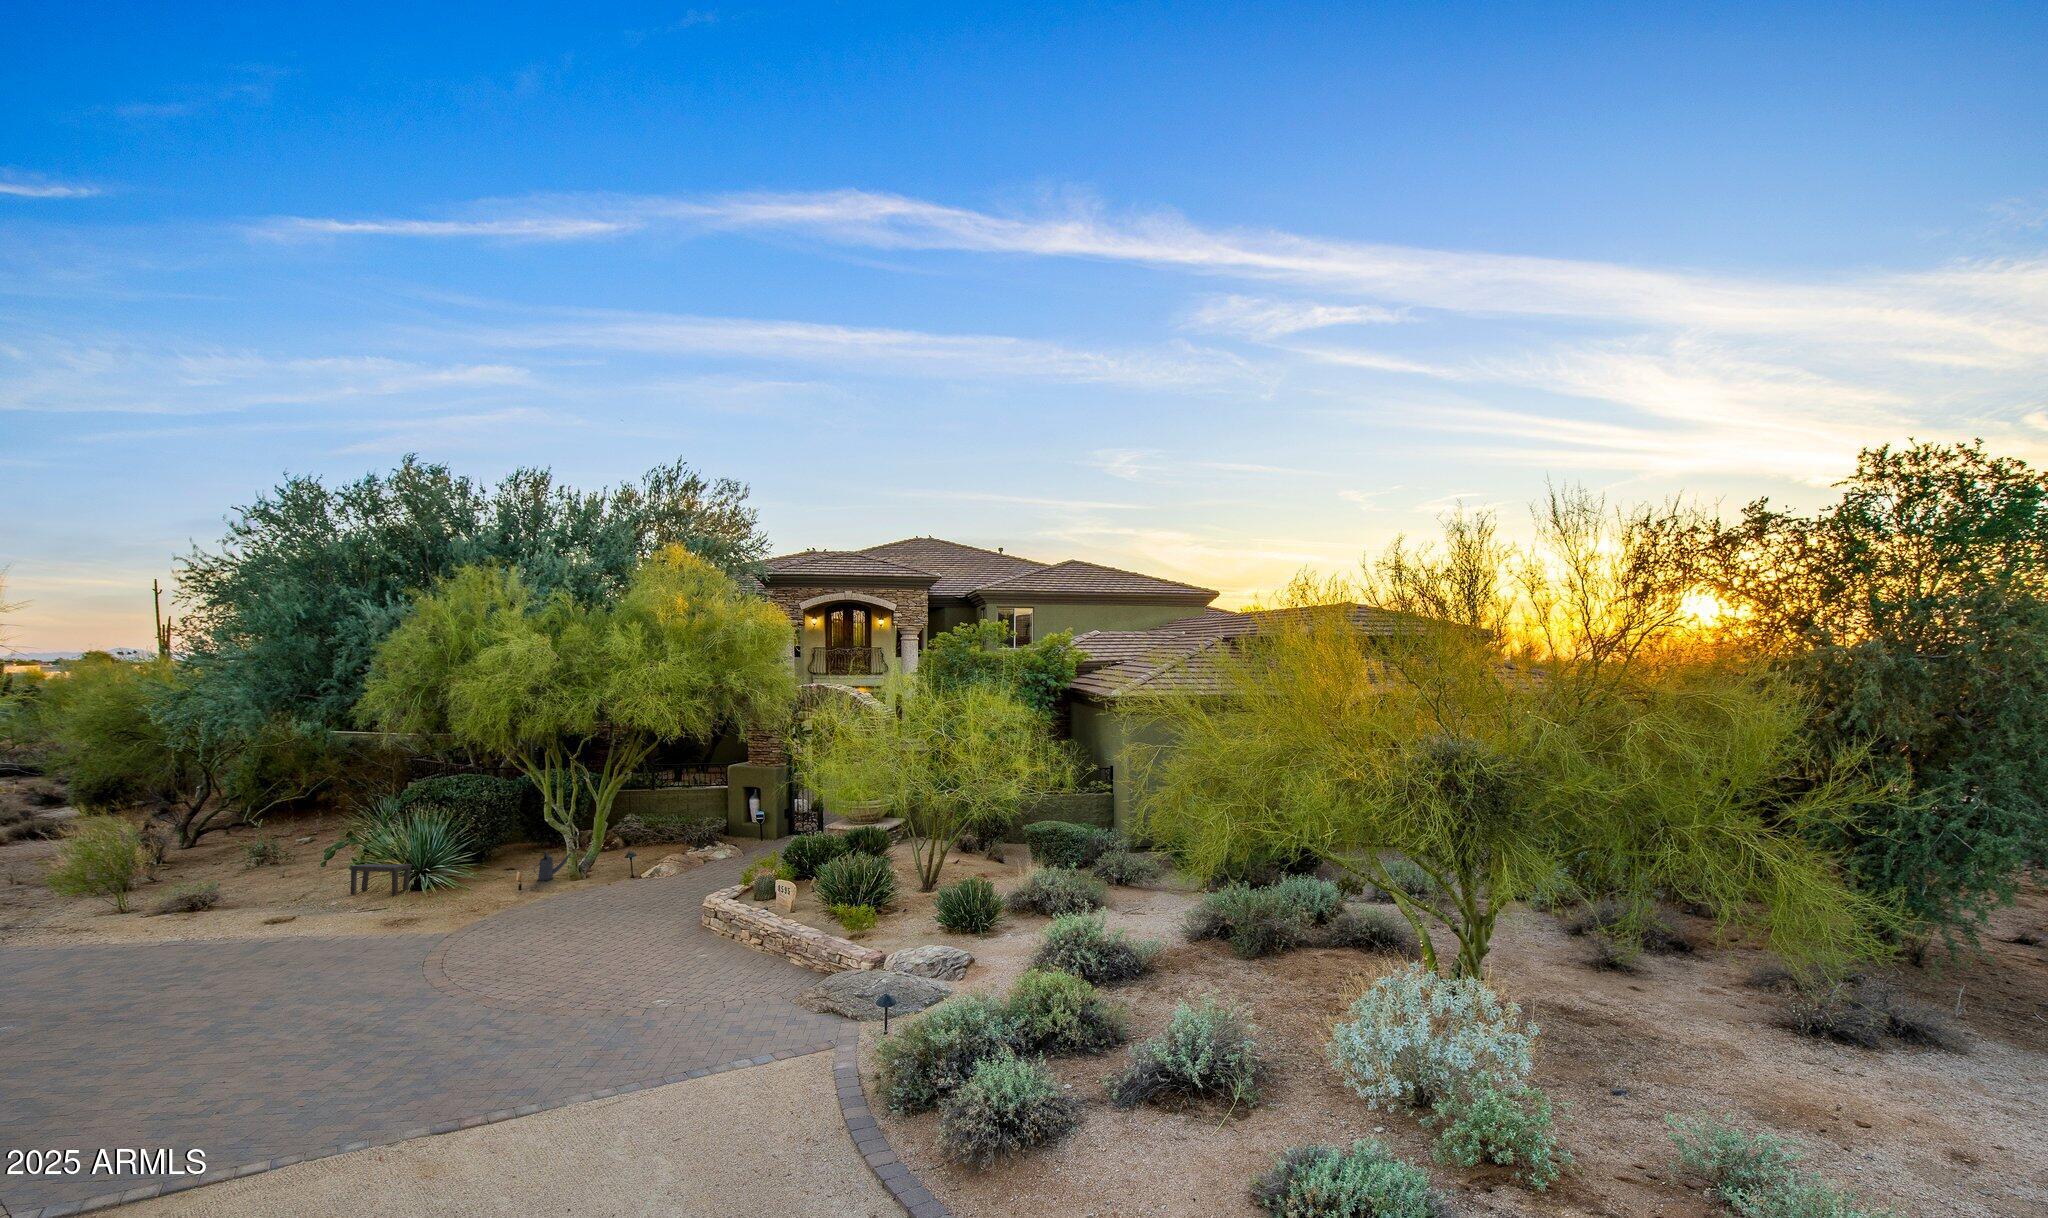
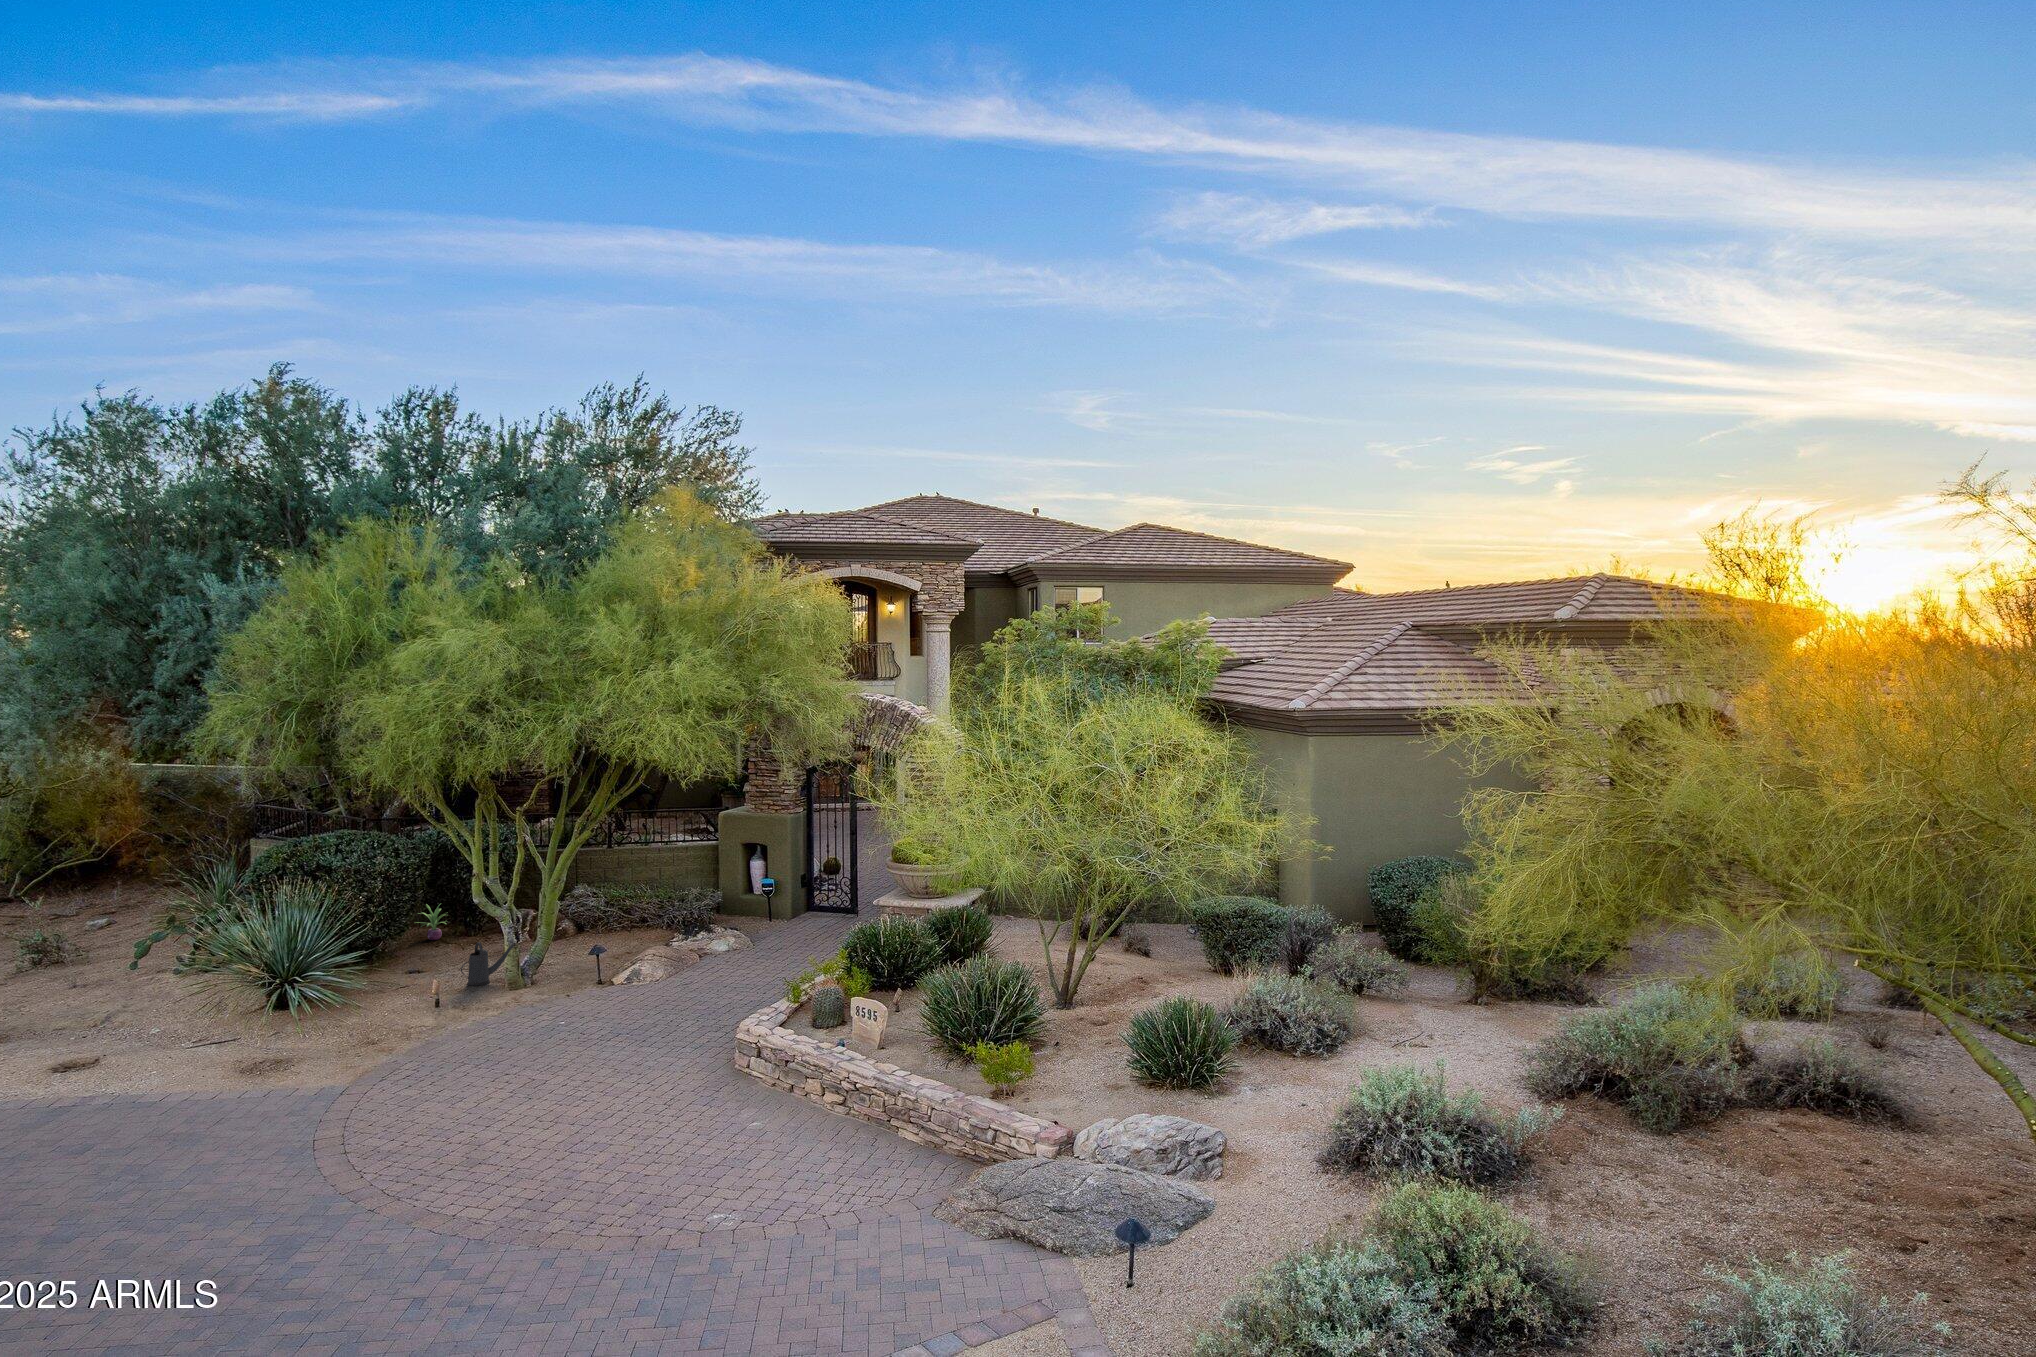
decorative plant: none [504,828,536,854] -> present [421,904,447,940]
bench: present [350,864,412,896] -> none [191,965,282,1013]

